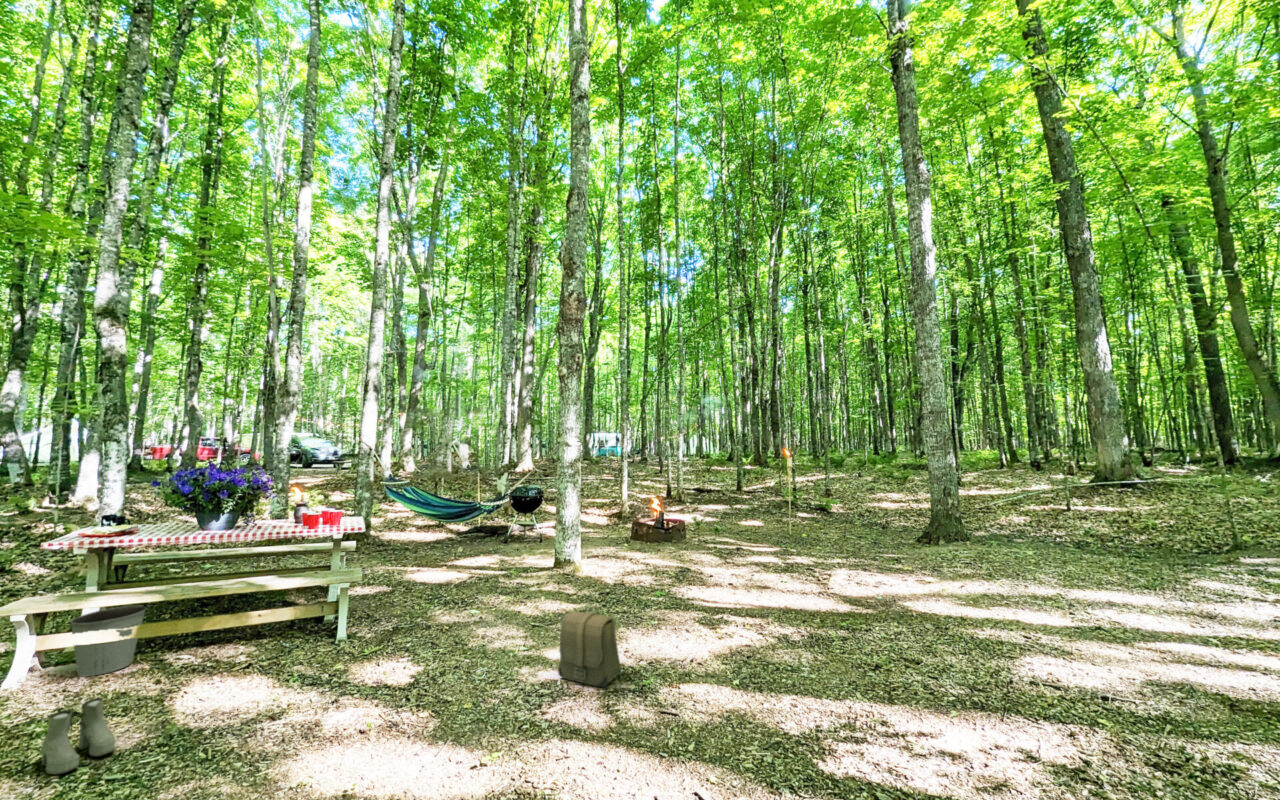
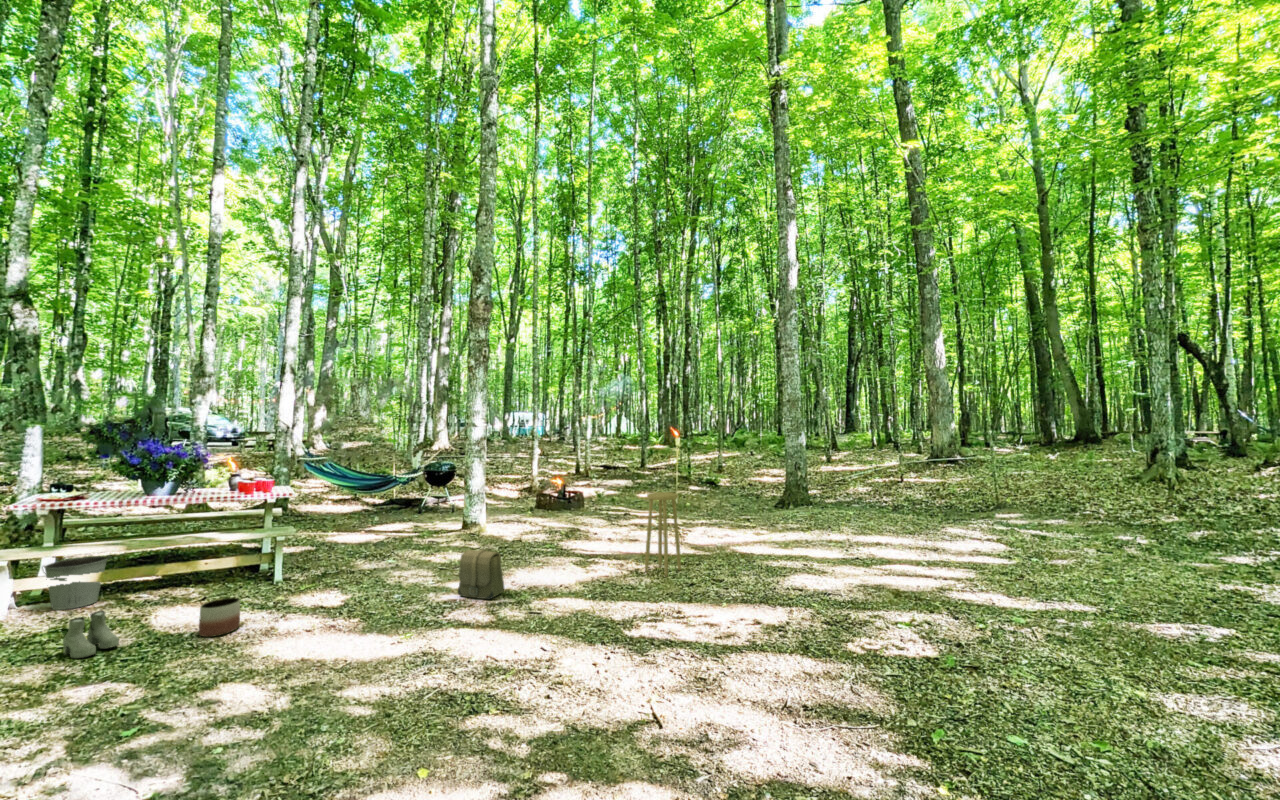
stool: none [804,531,859,655] -> present [645,492,681,576]
planter: none [222,677,277,738] -> present [199,597,240,637]

